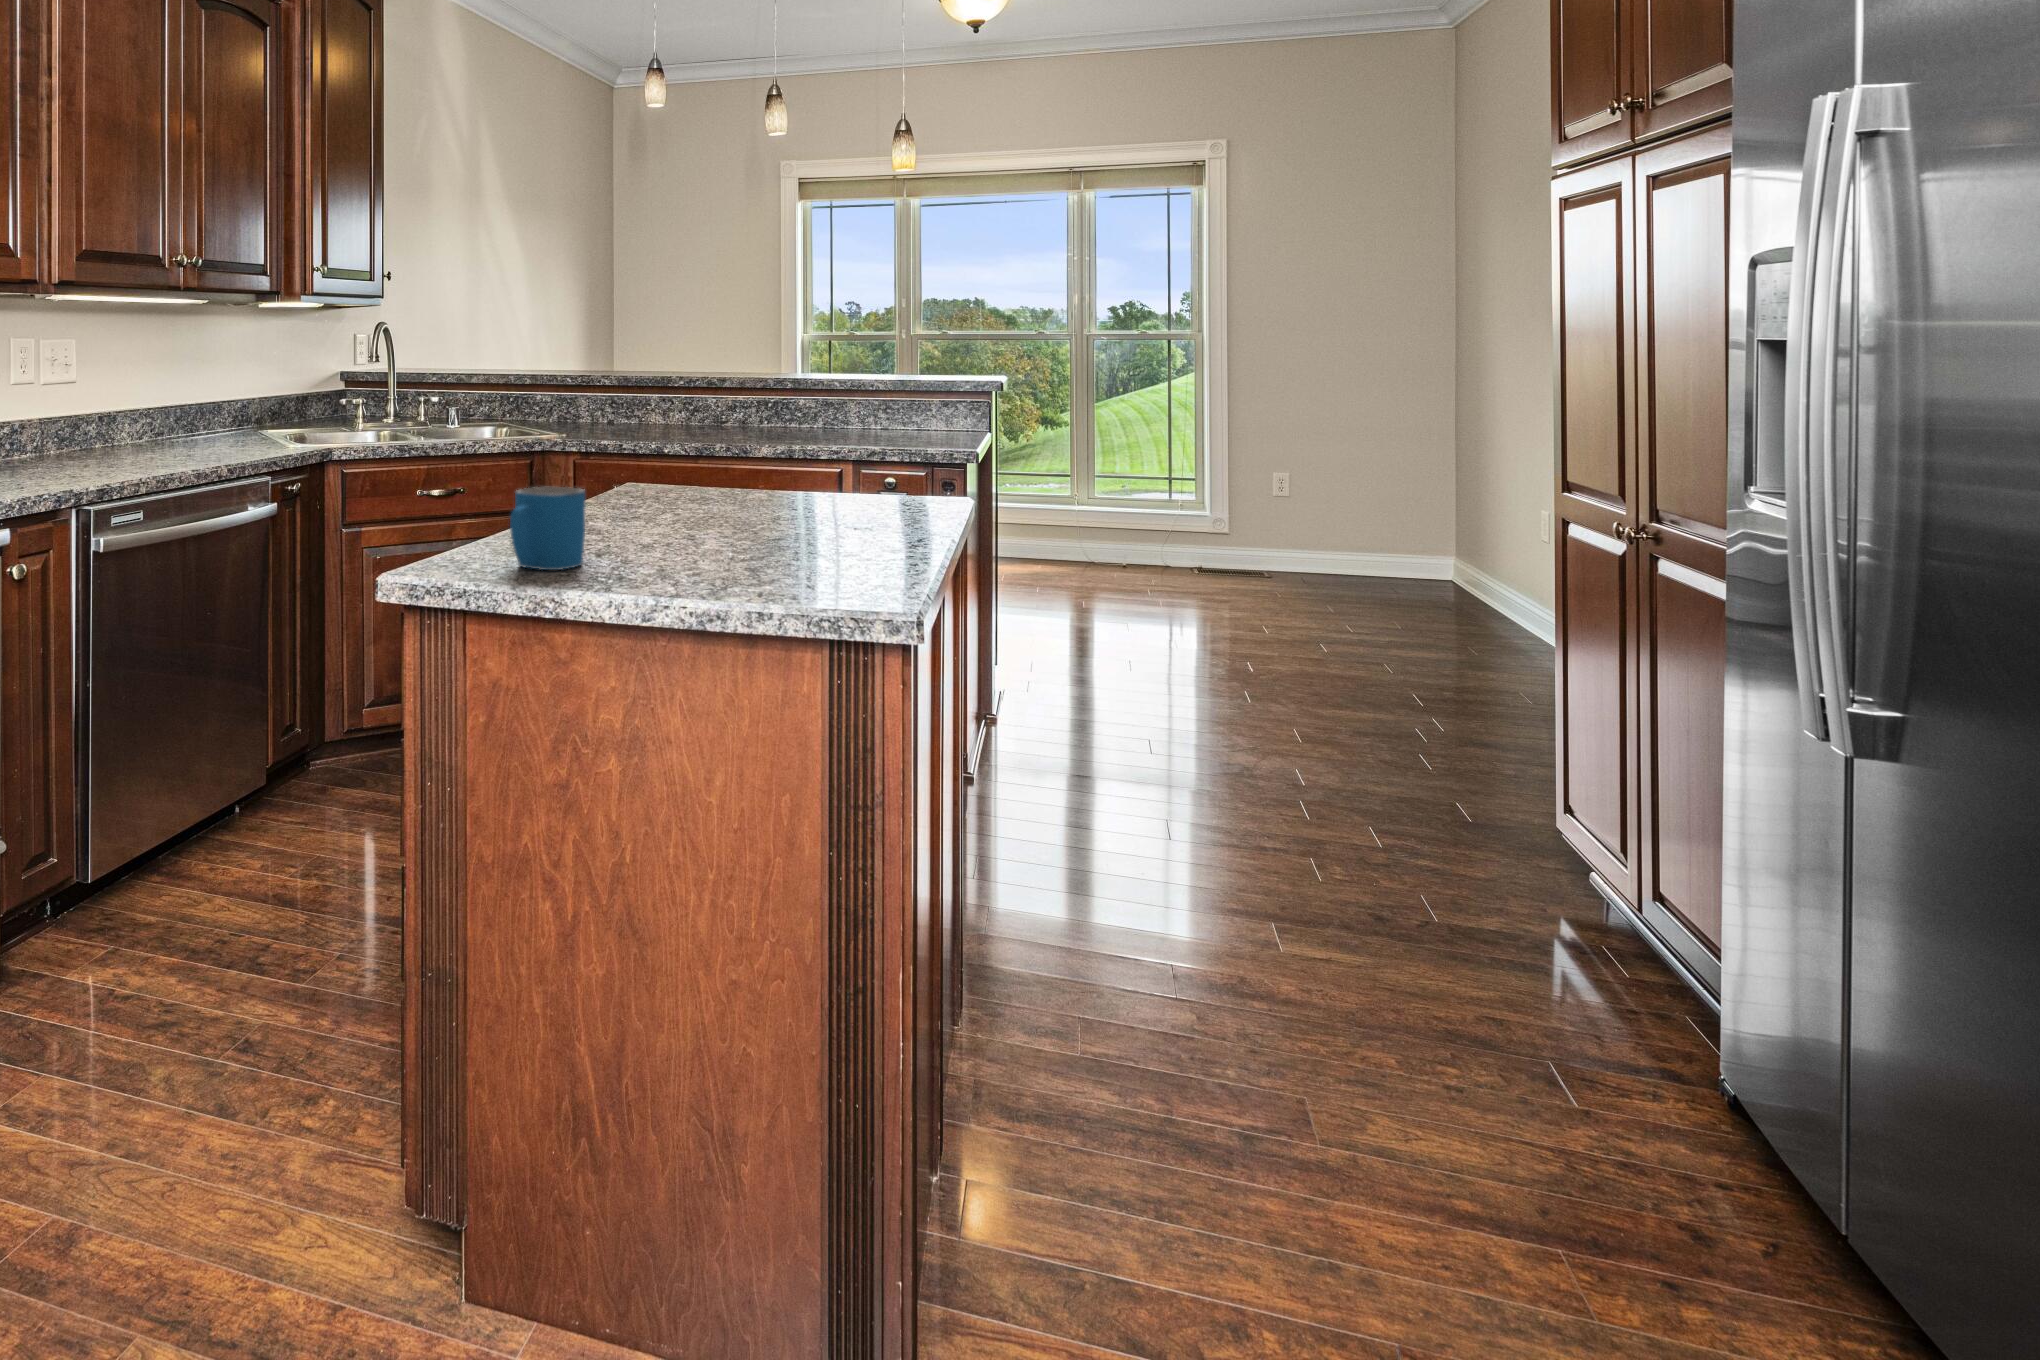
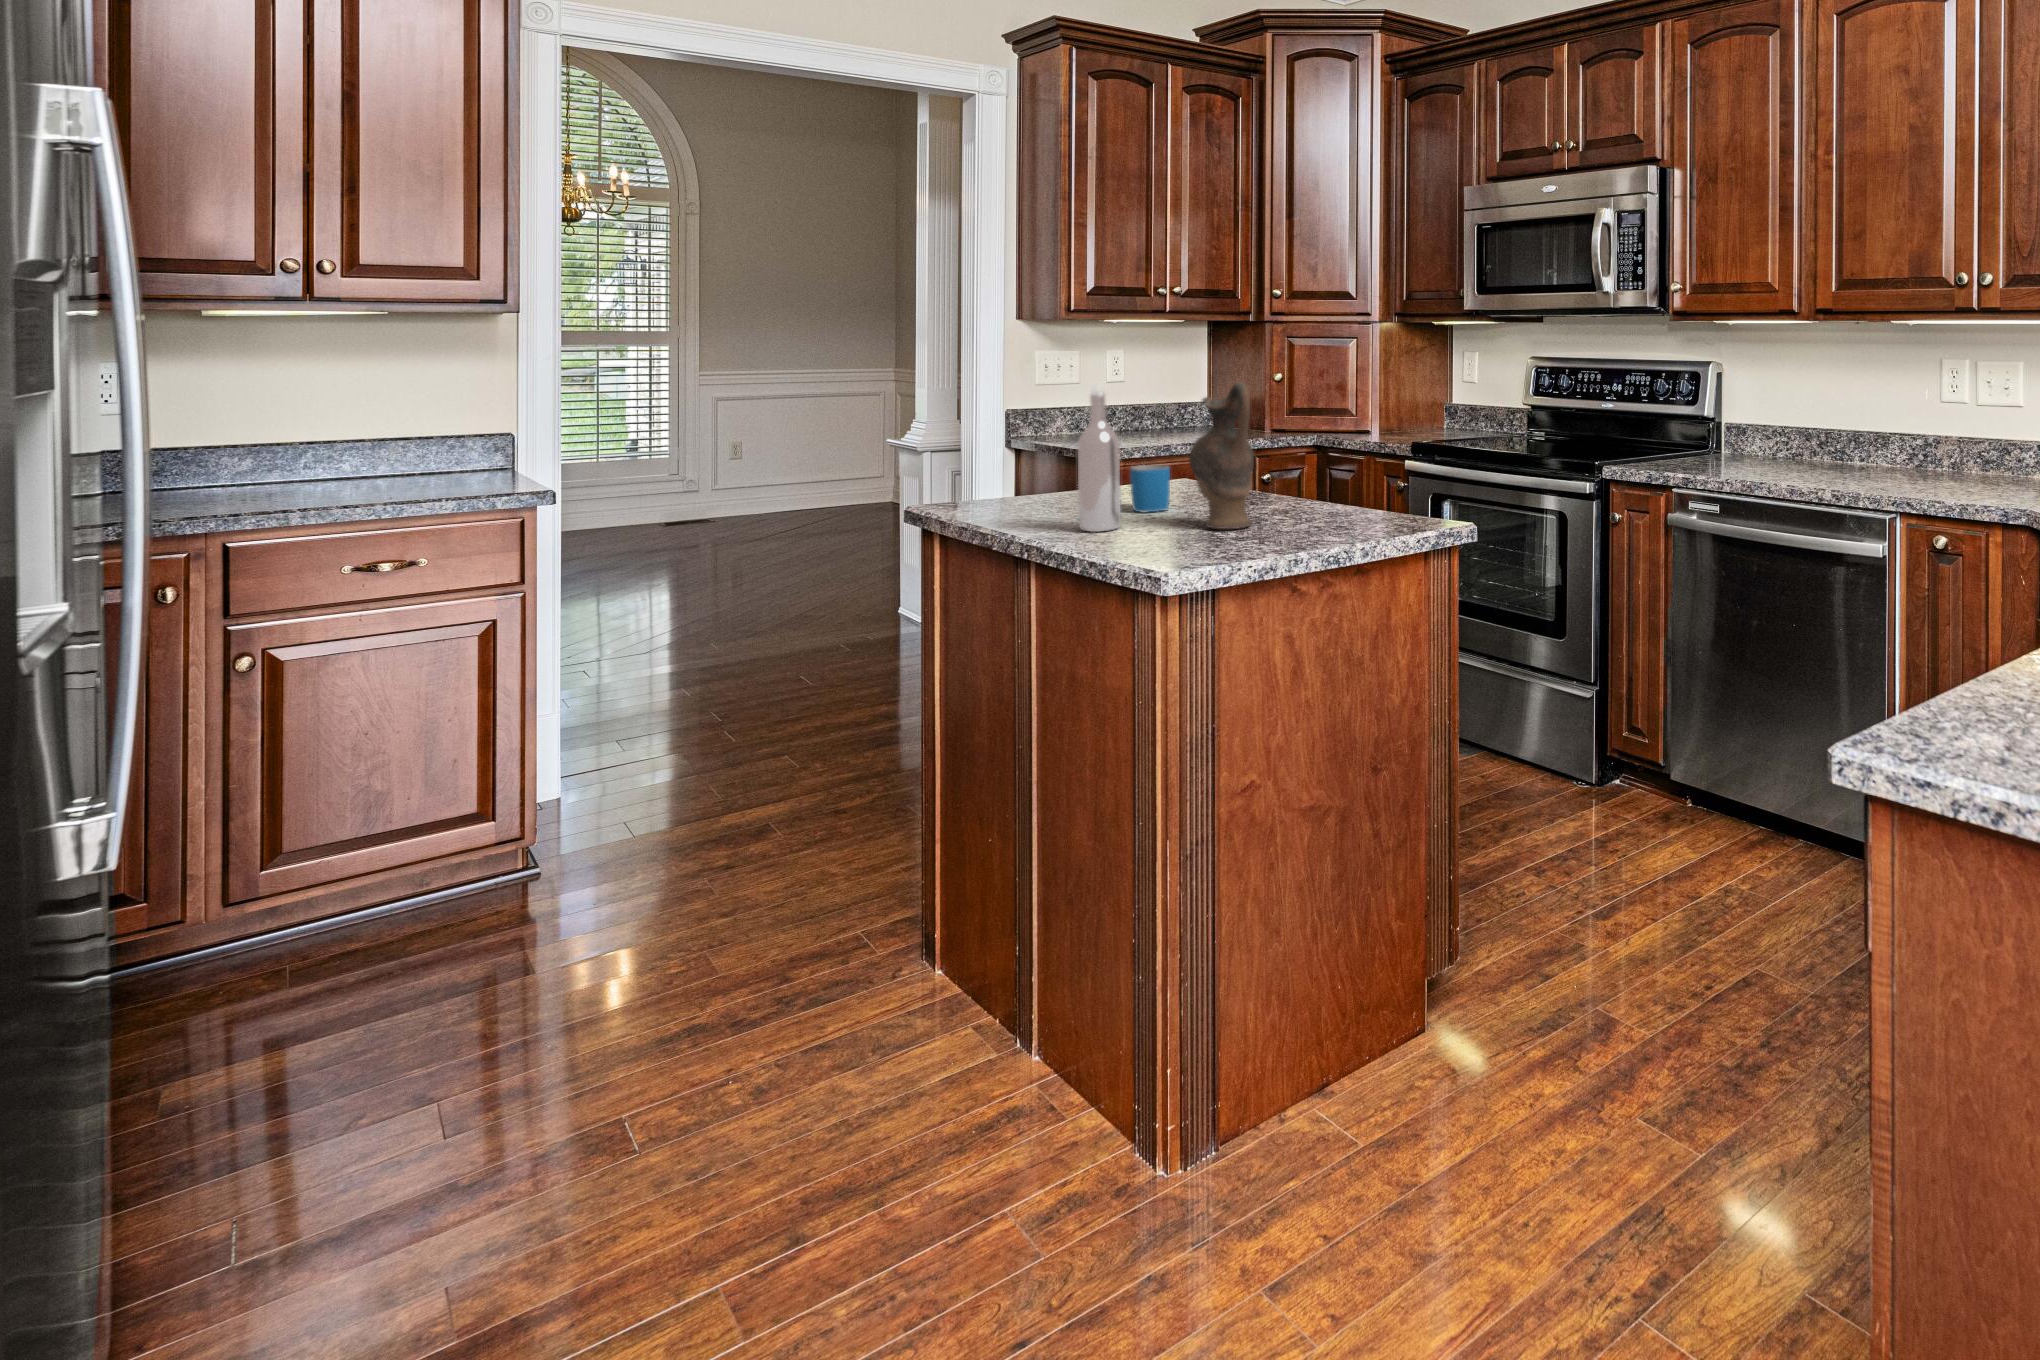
ceramic pitcher: none [587,333,667,532] -> present [1189,382,1254,529]
wine bottle: none [697,333,757,558] -> present [1078,383,1121,532]

